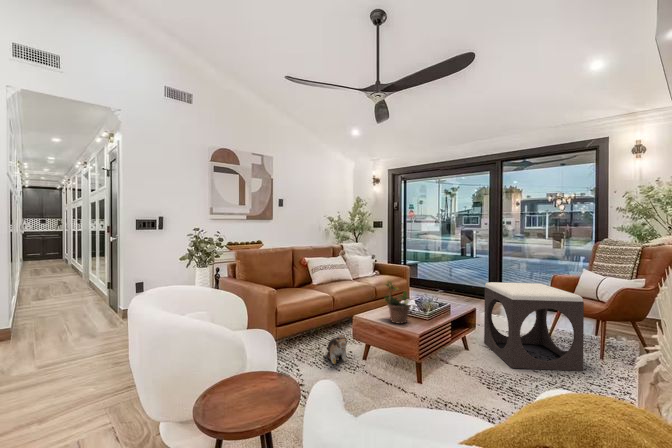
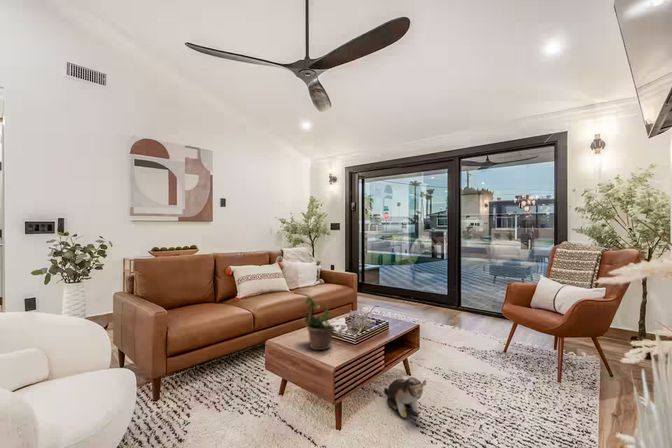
footstool: present [484,282,584,371] -> none [431,294,537,400]
plush toy: present [327,335,347,364] -> present [384,377,426,418]

